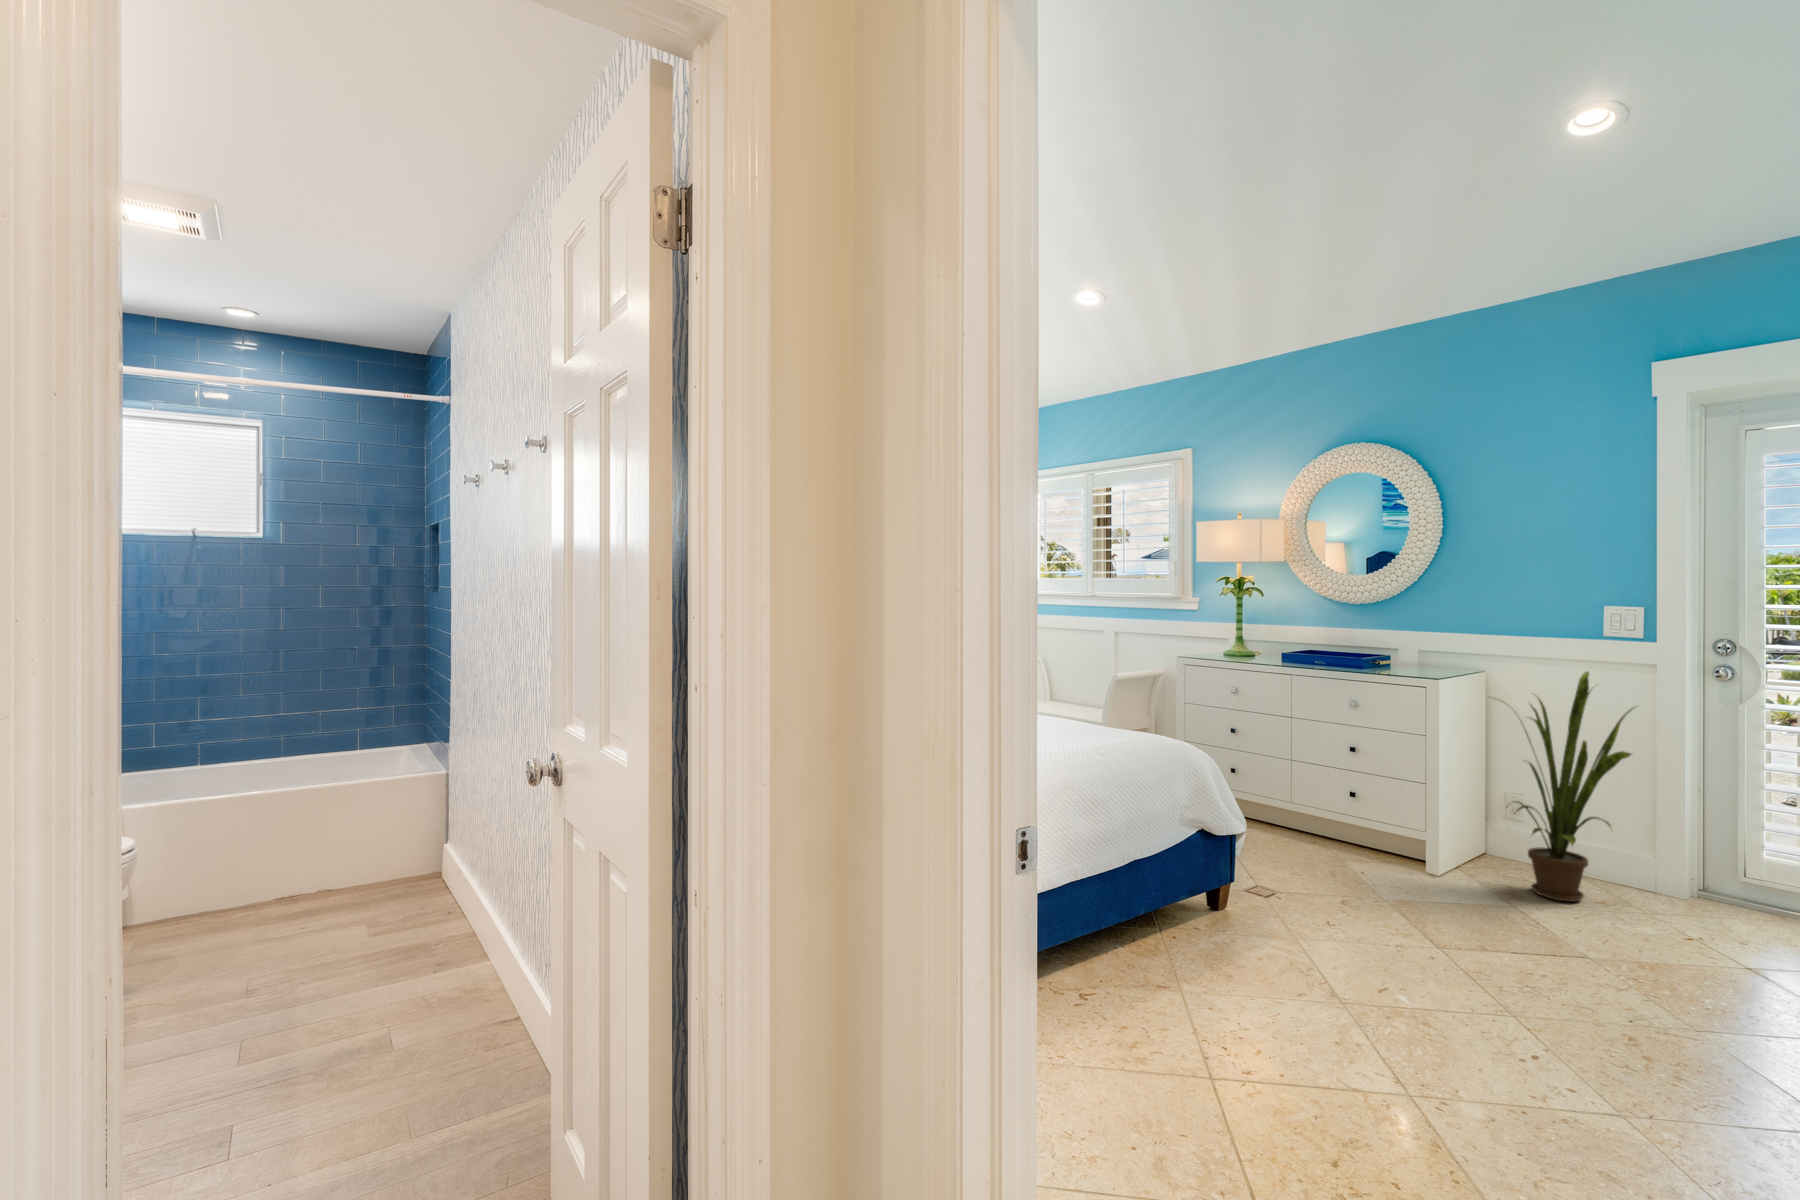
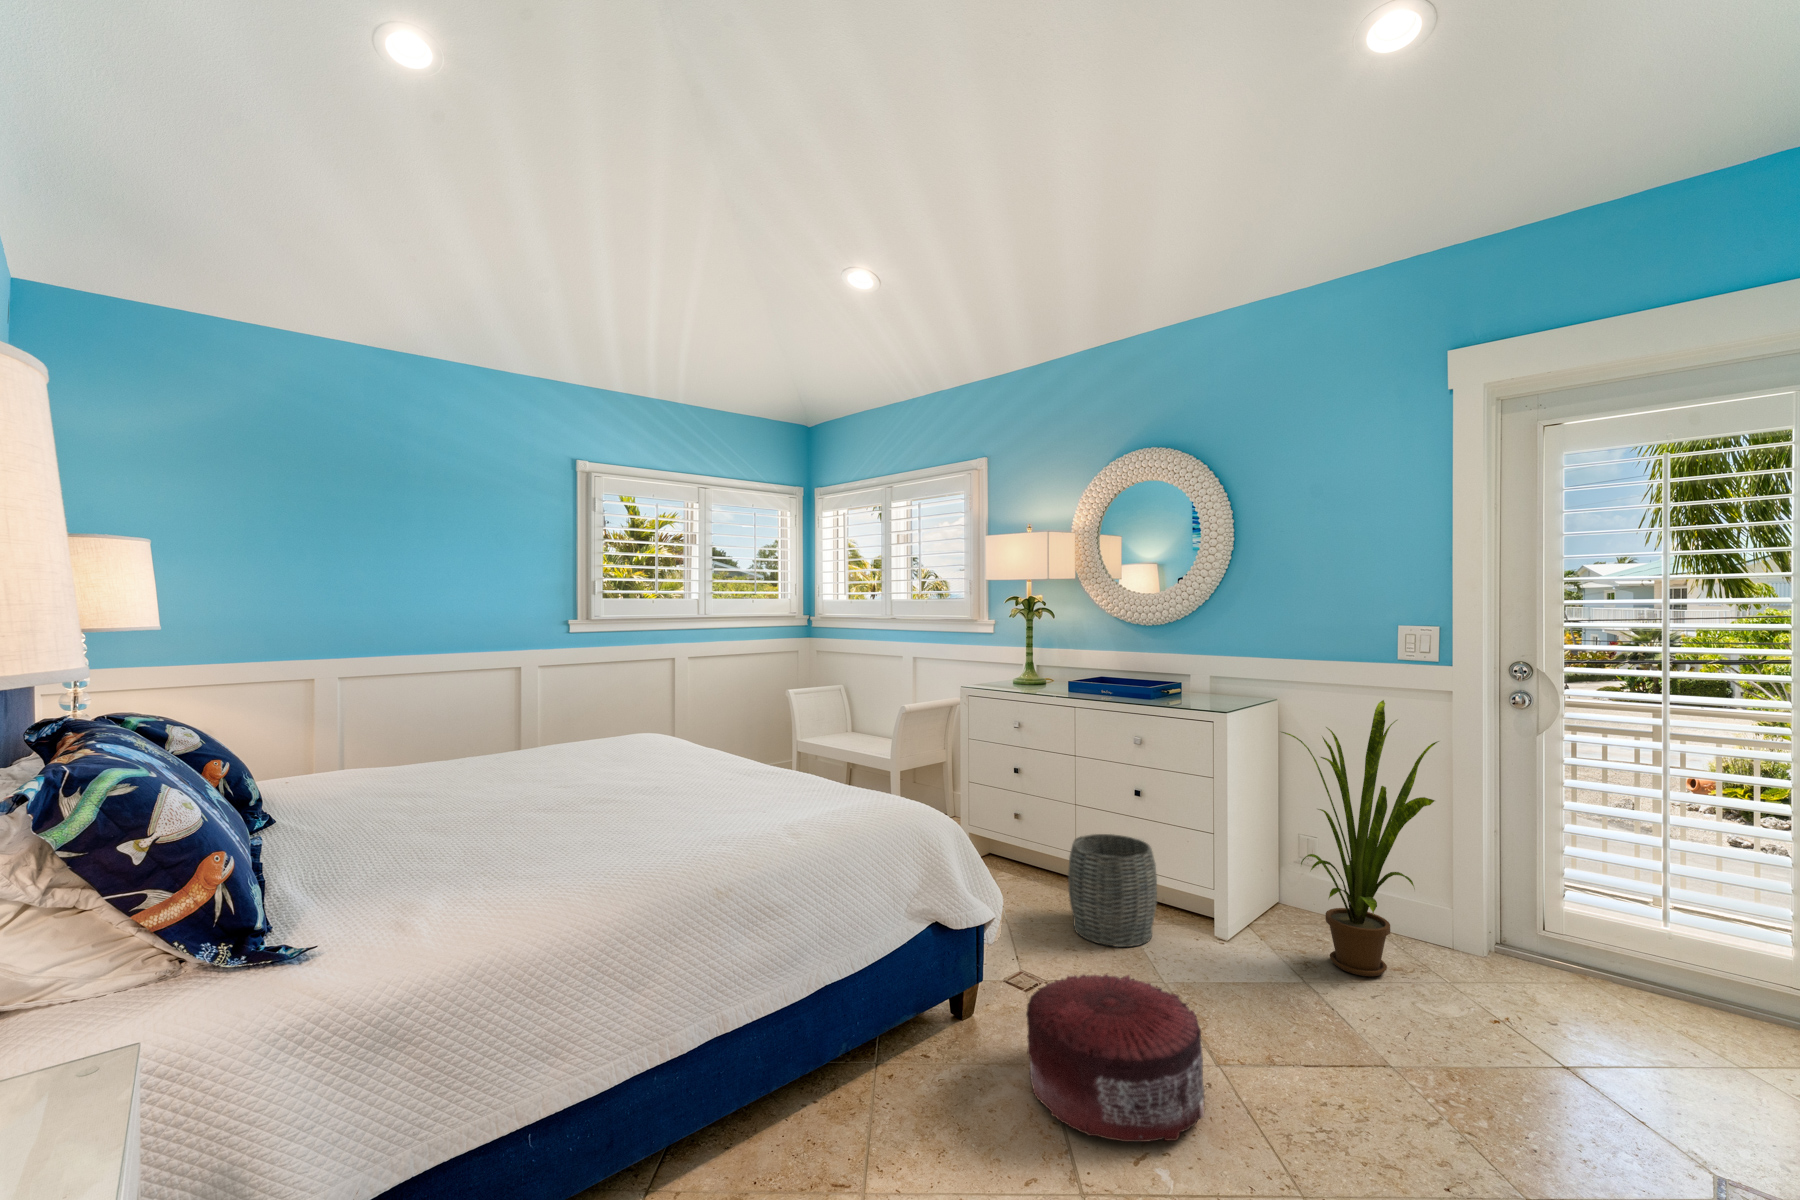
woven basket: none [1289,783,1371,873] -> present [1068,834,1157,947]
pouf: none [1281,873,1427,978] -> present [1026,974,1205,1142]

